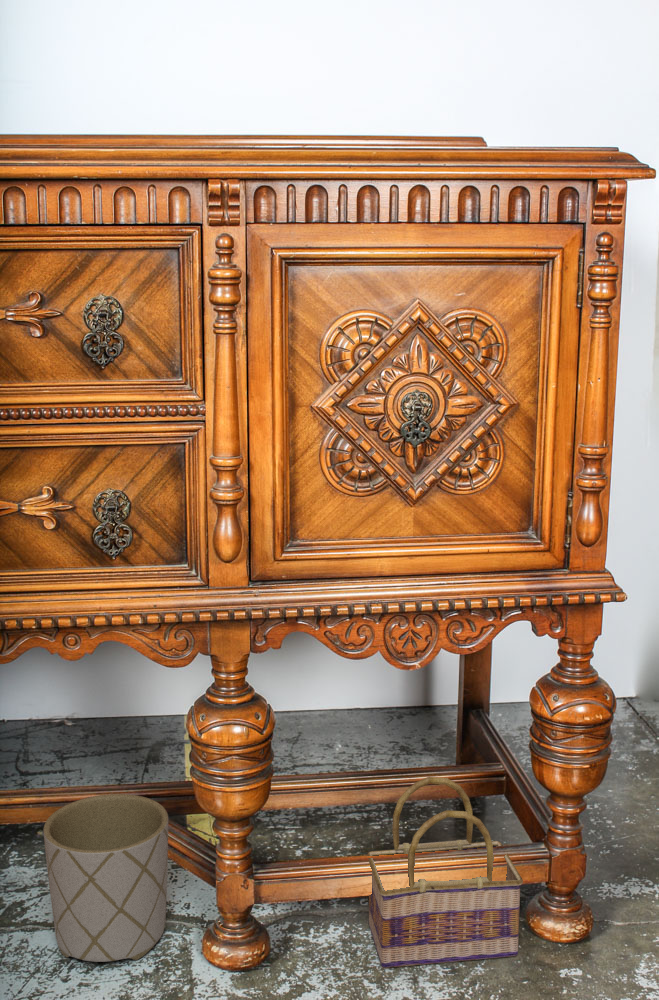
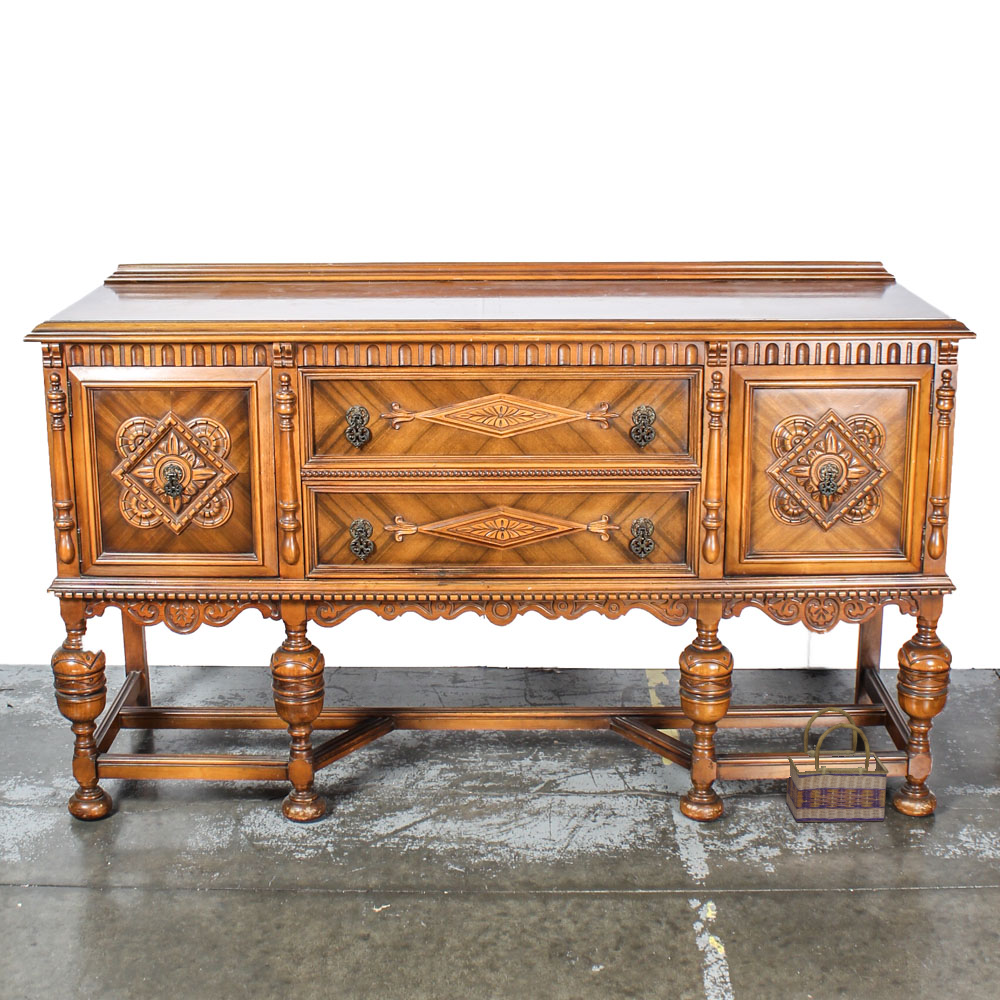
planter: present [43,794,168,962] -> none [583,712,660,811]

